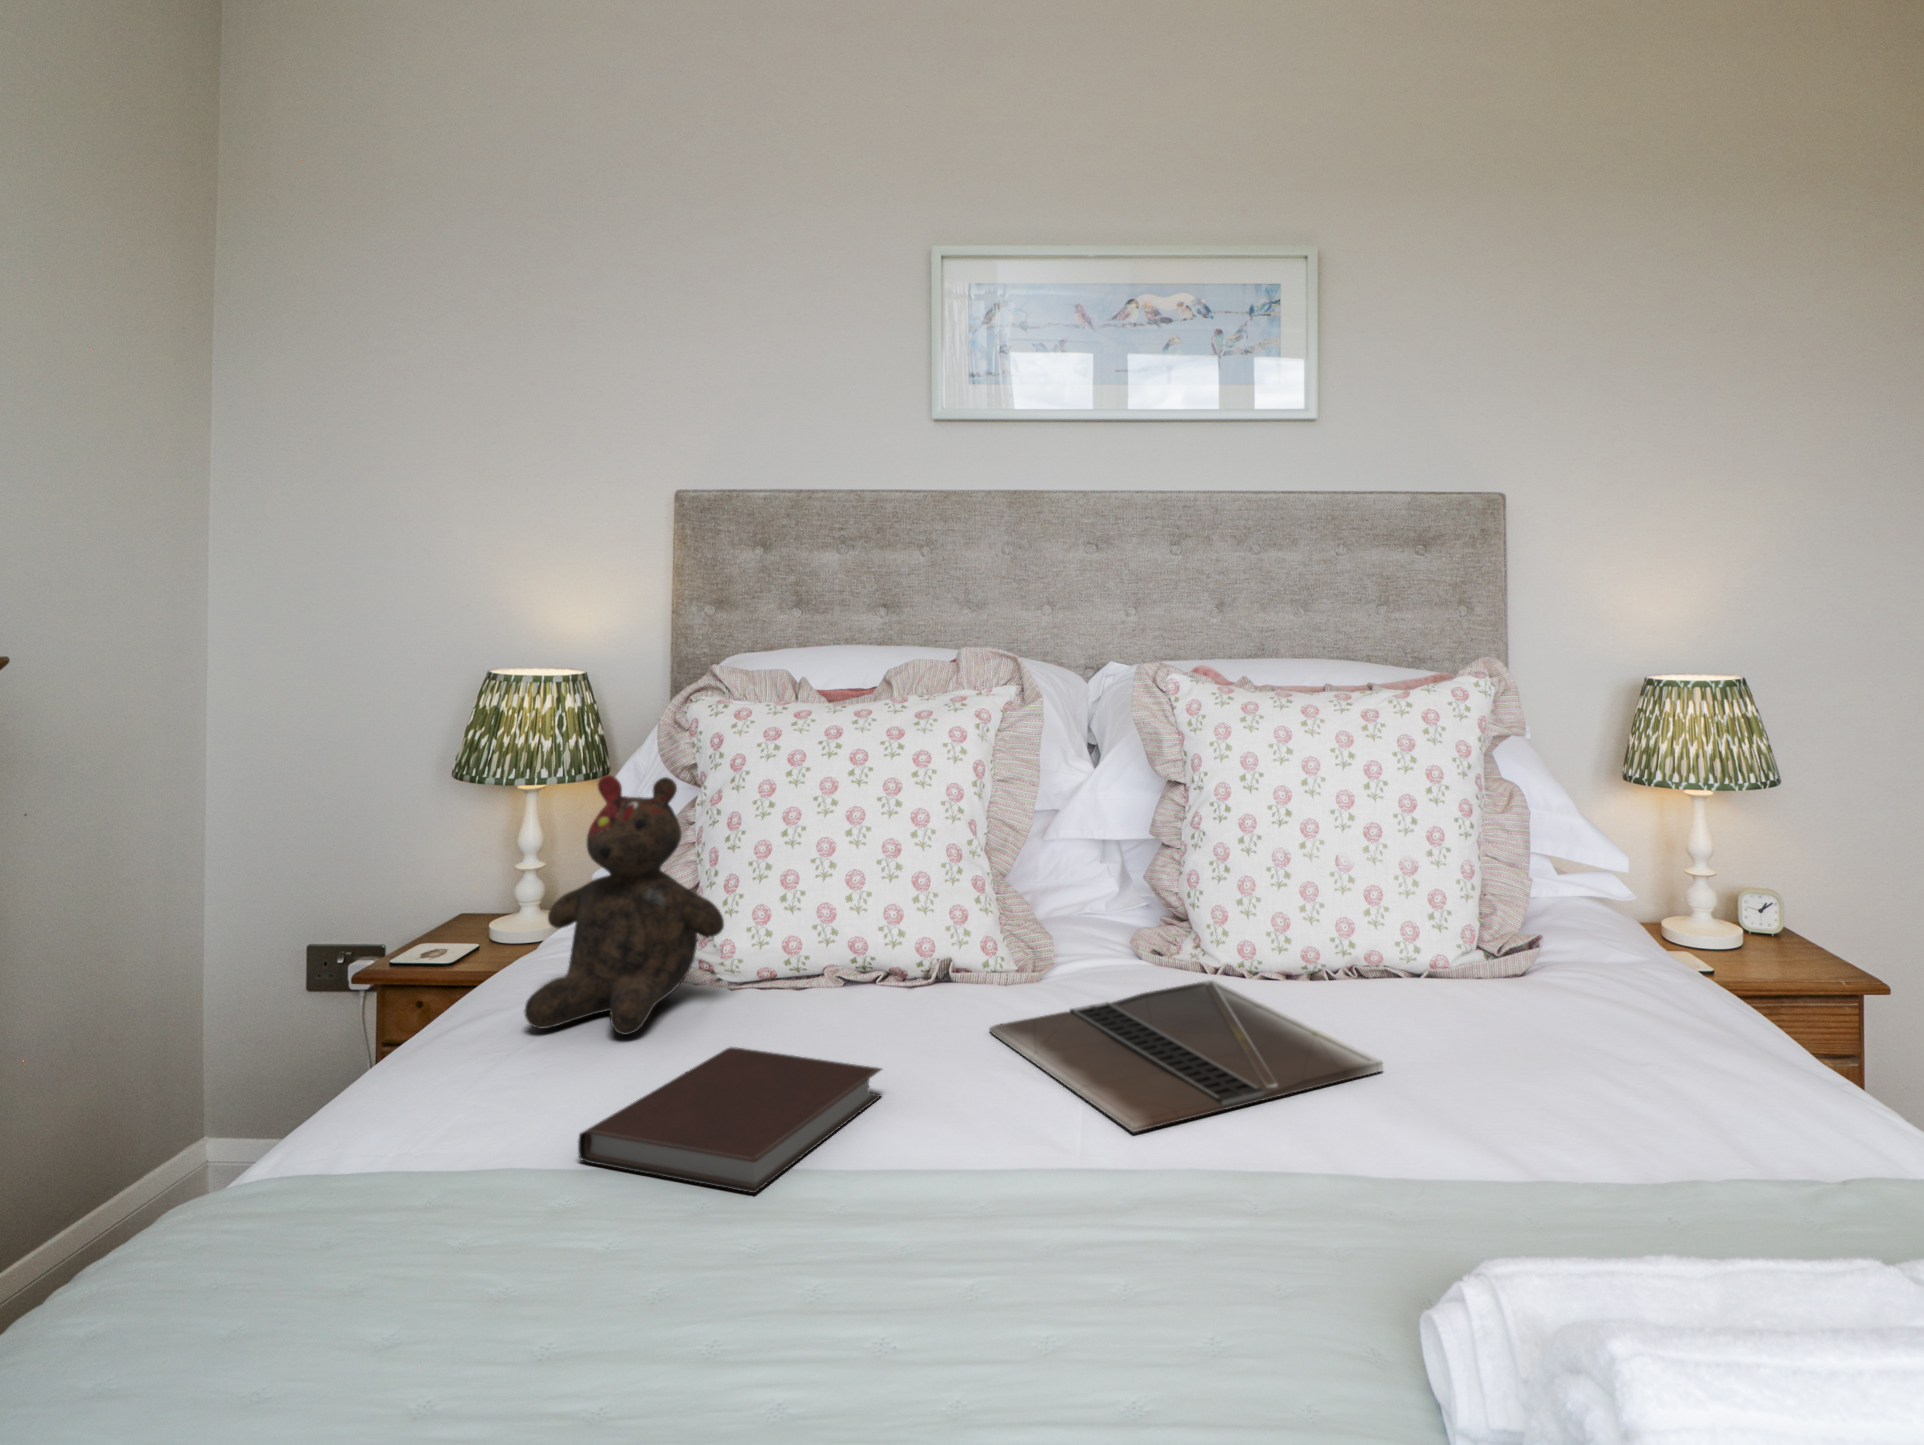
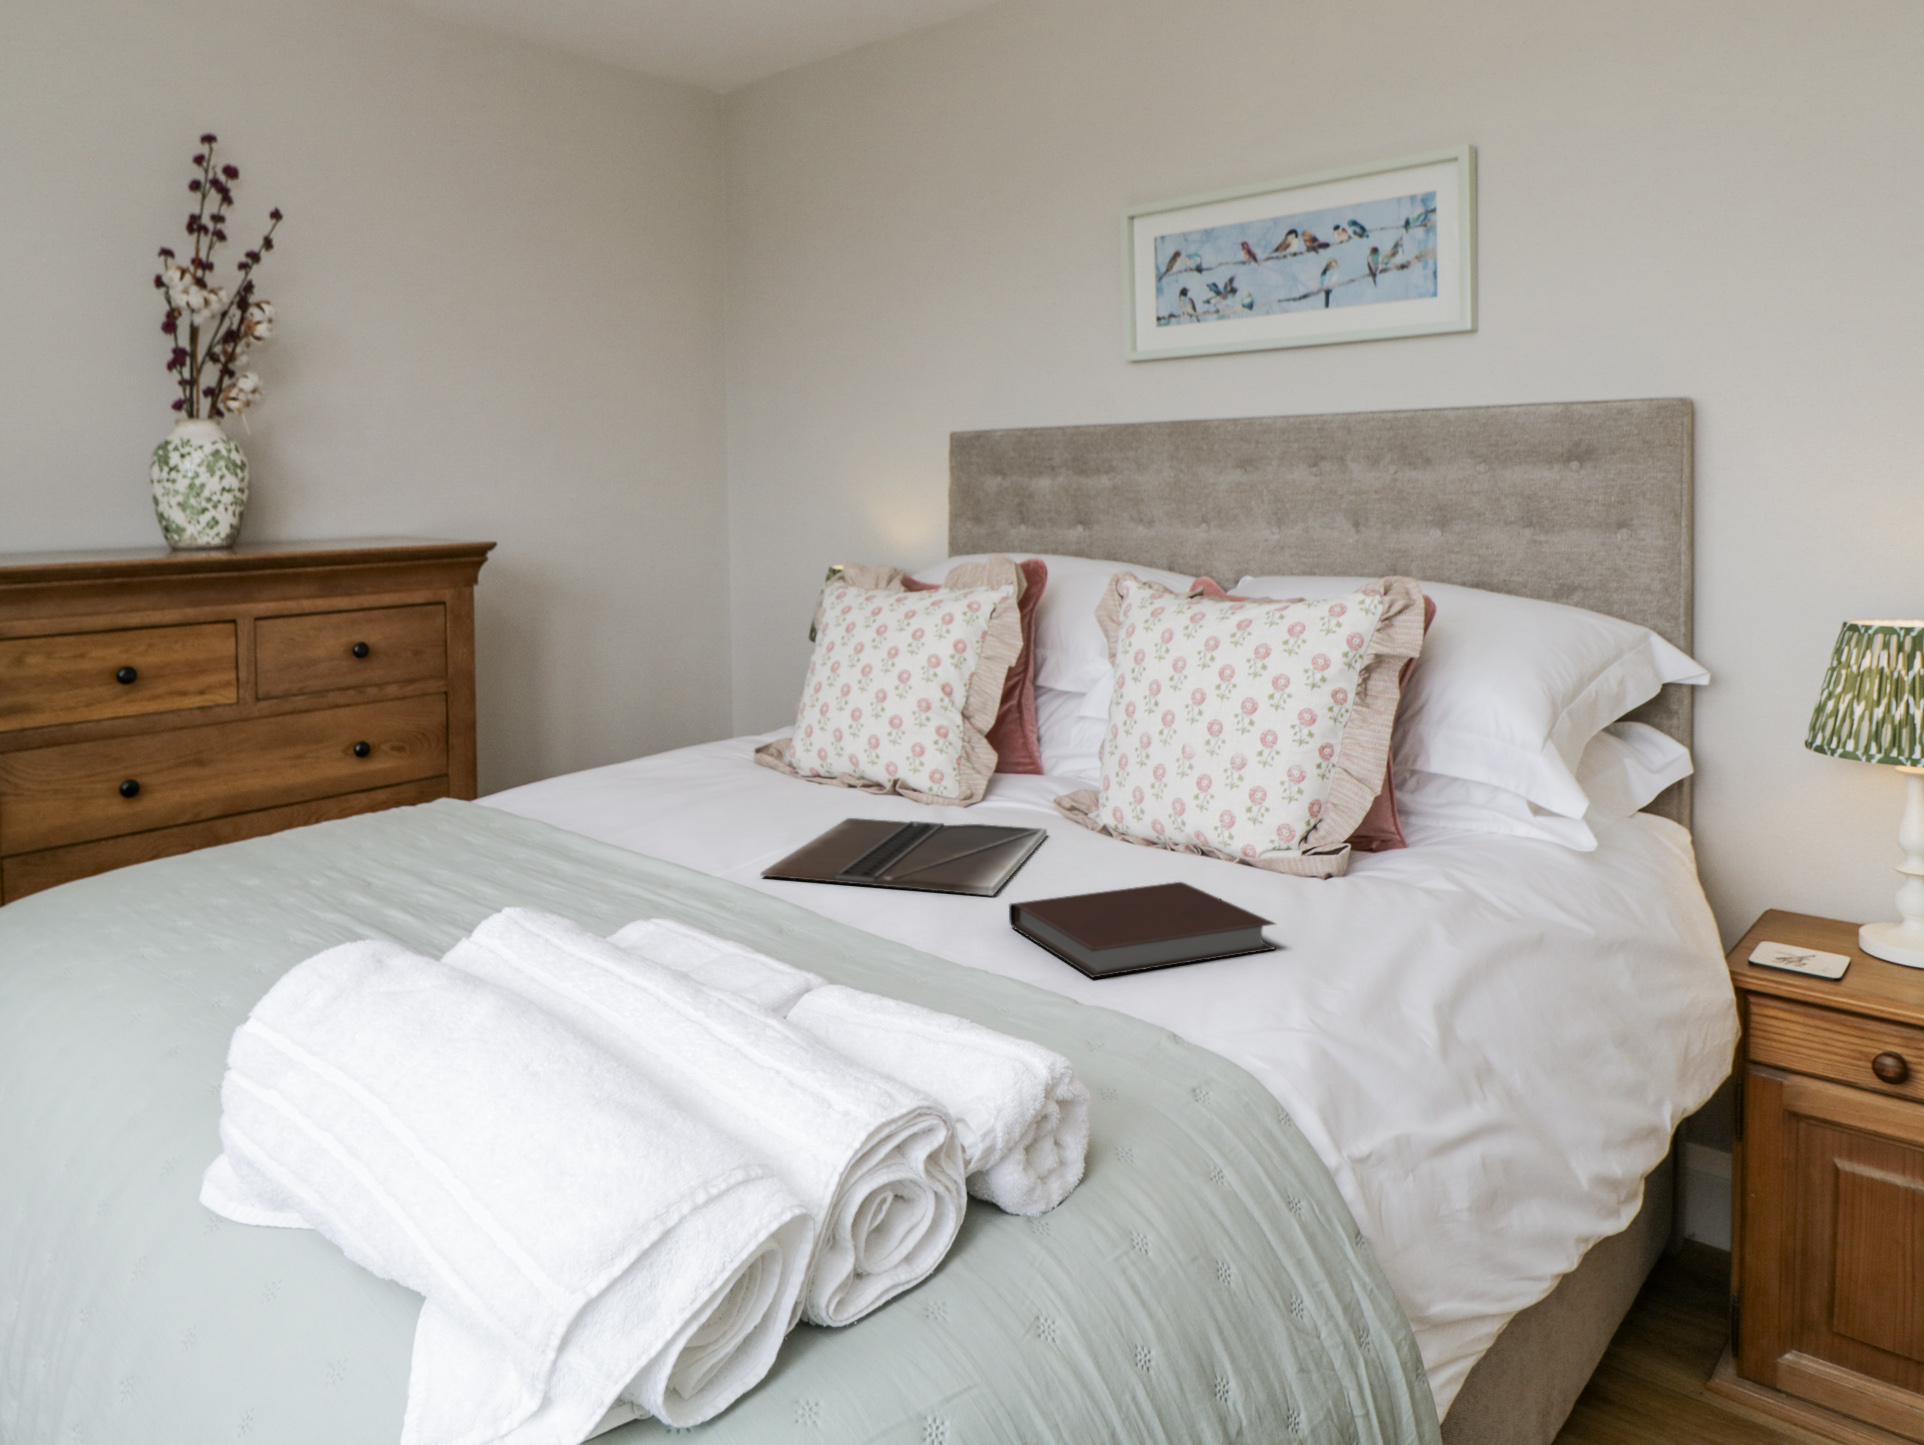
teddy bear: present [525,775,724,1035] -> none [656,622,768,783]
notebook: present [578,1047,881,1193] -> present [1009,882,1275,977]

